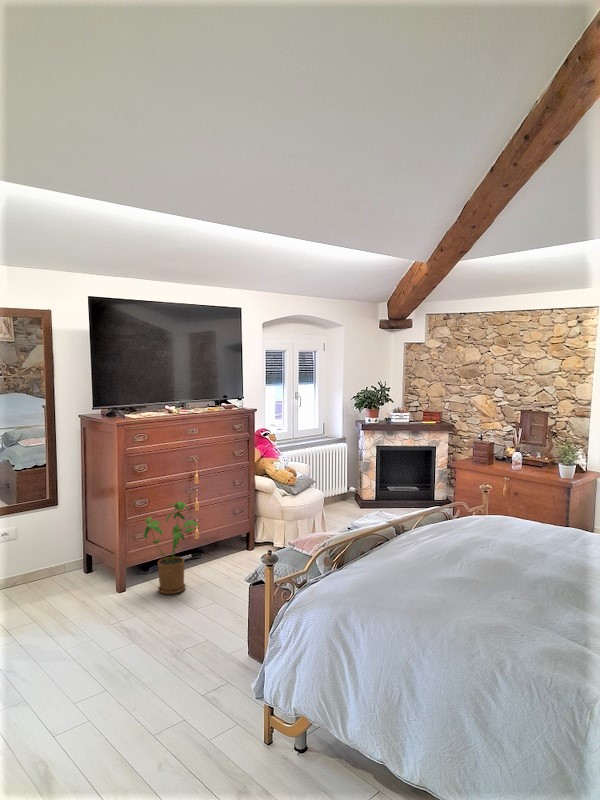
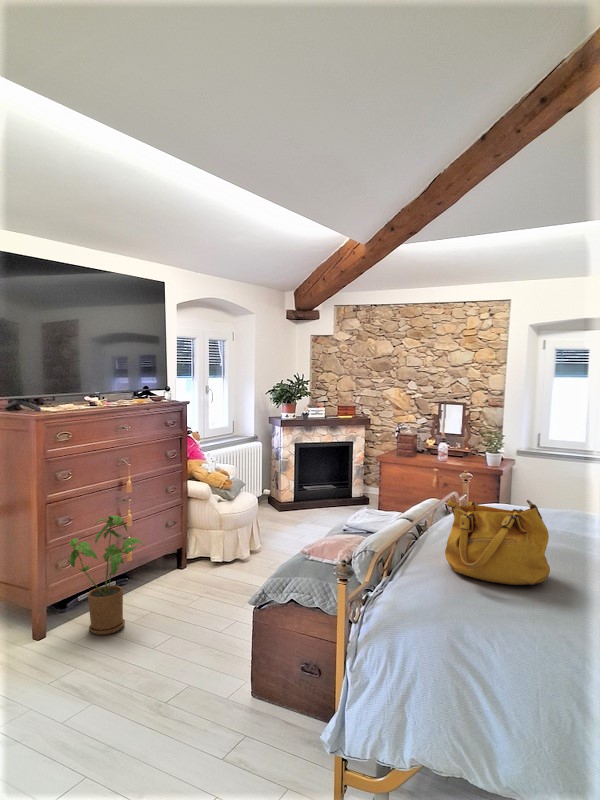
handbag: none [379,512,459,592] -> present [445,499,550,585]

